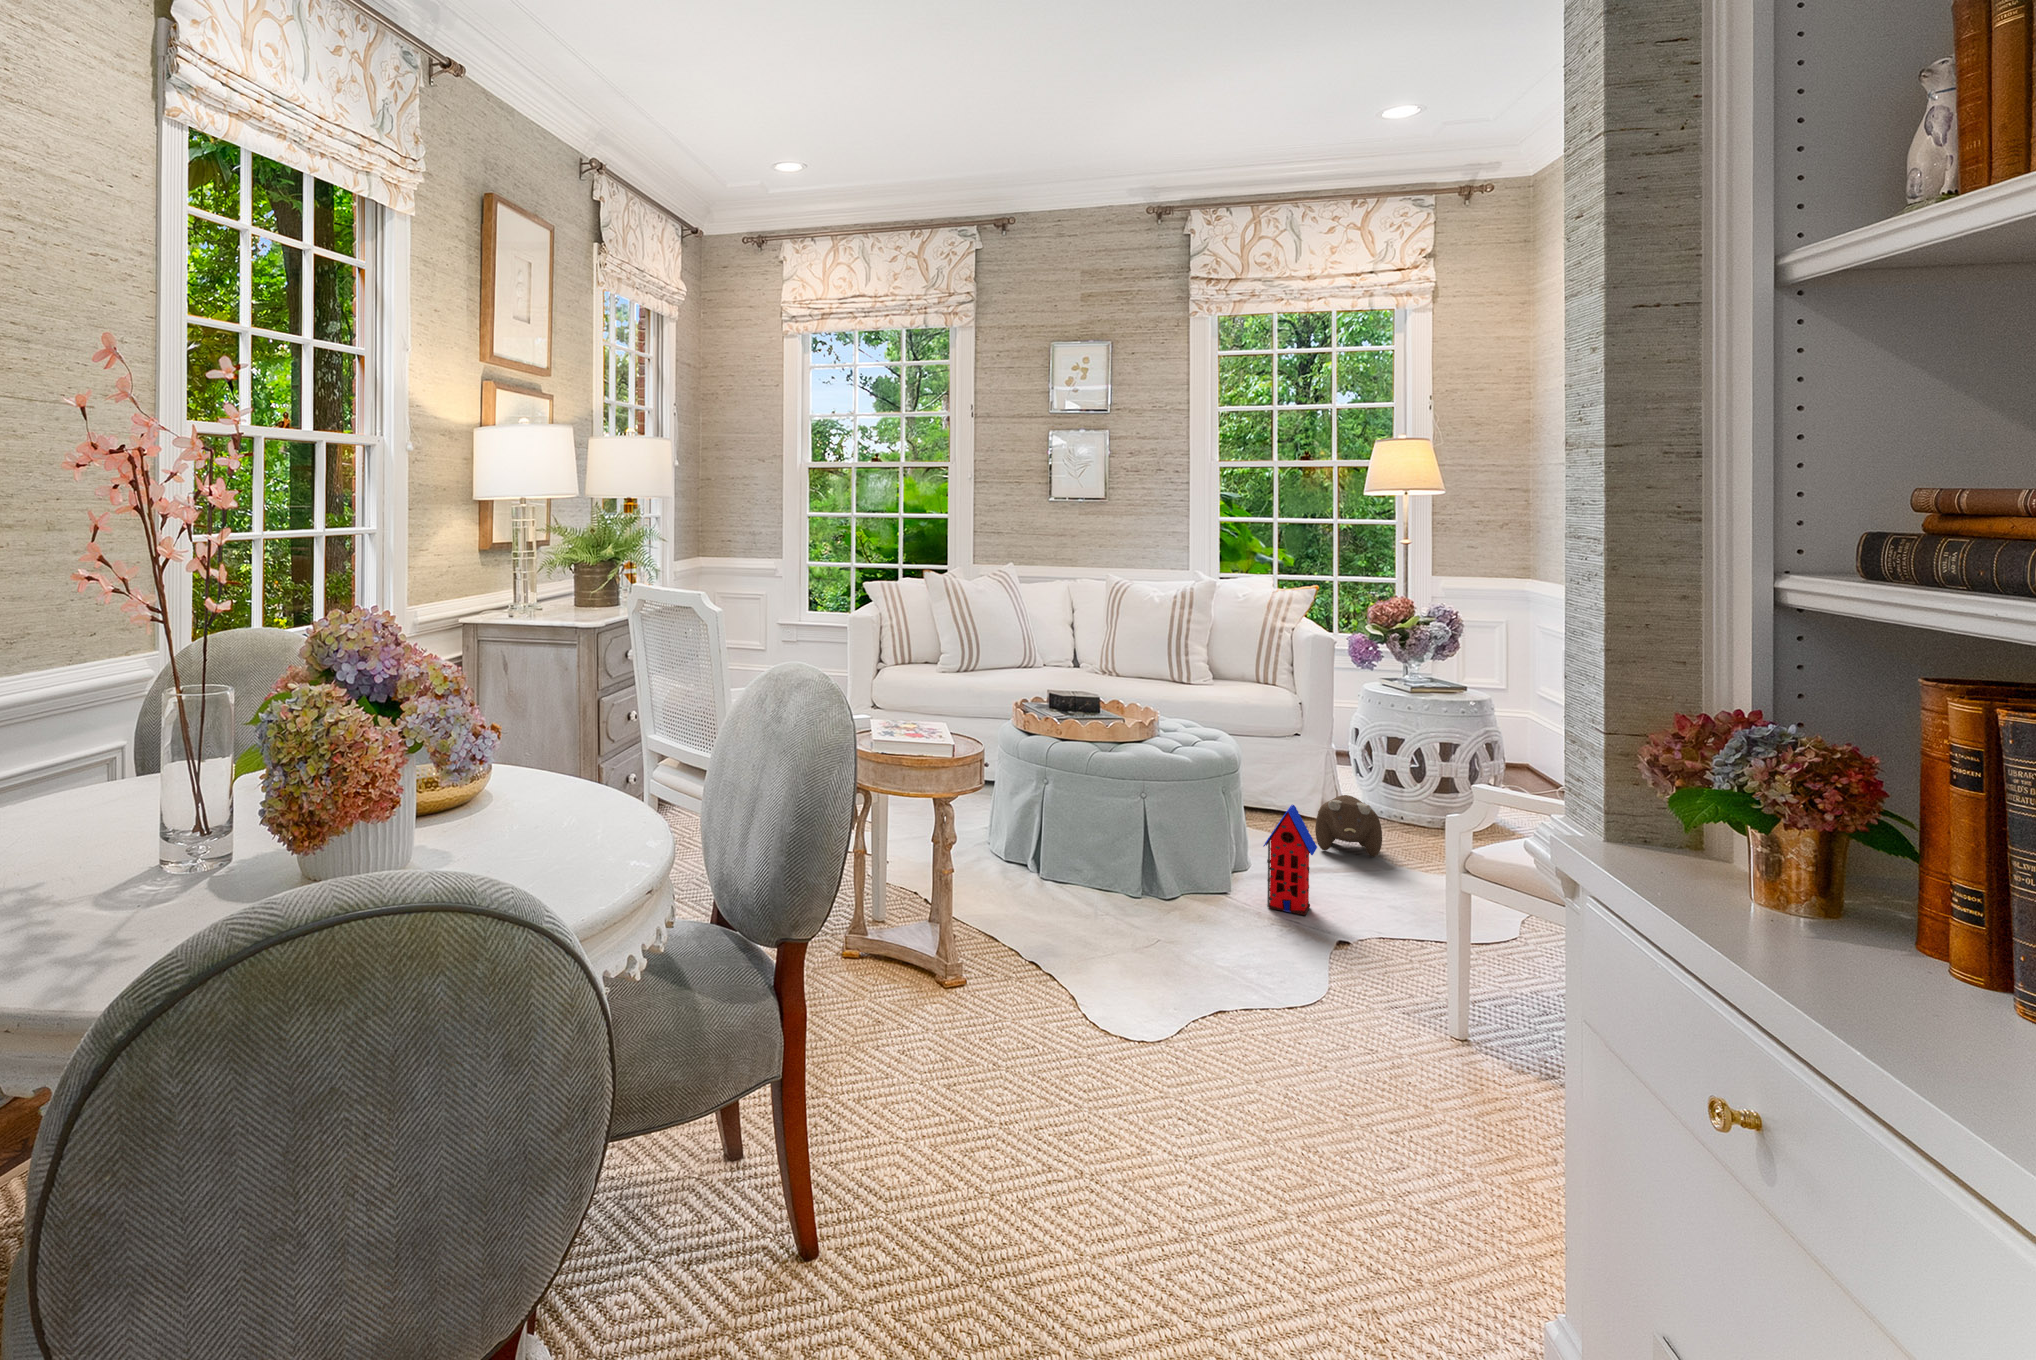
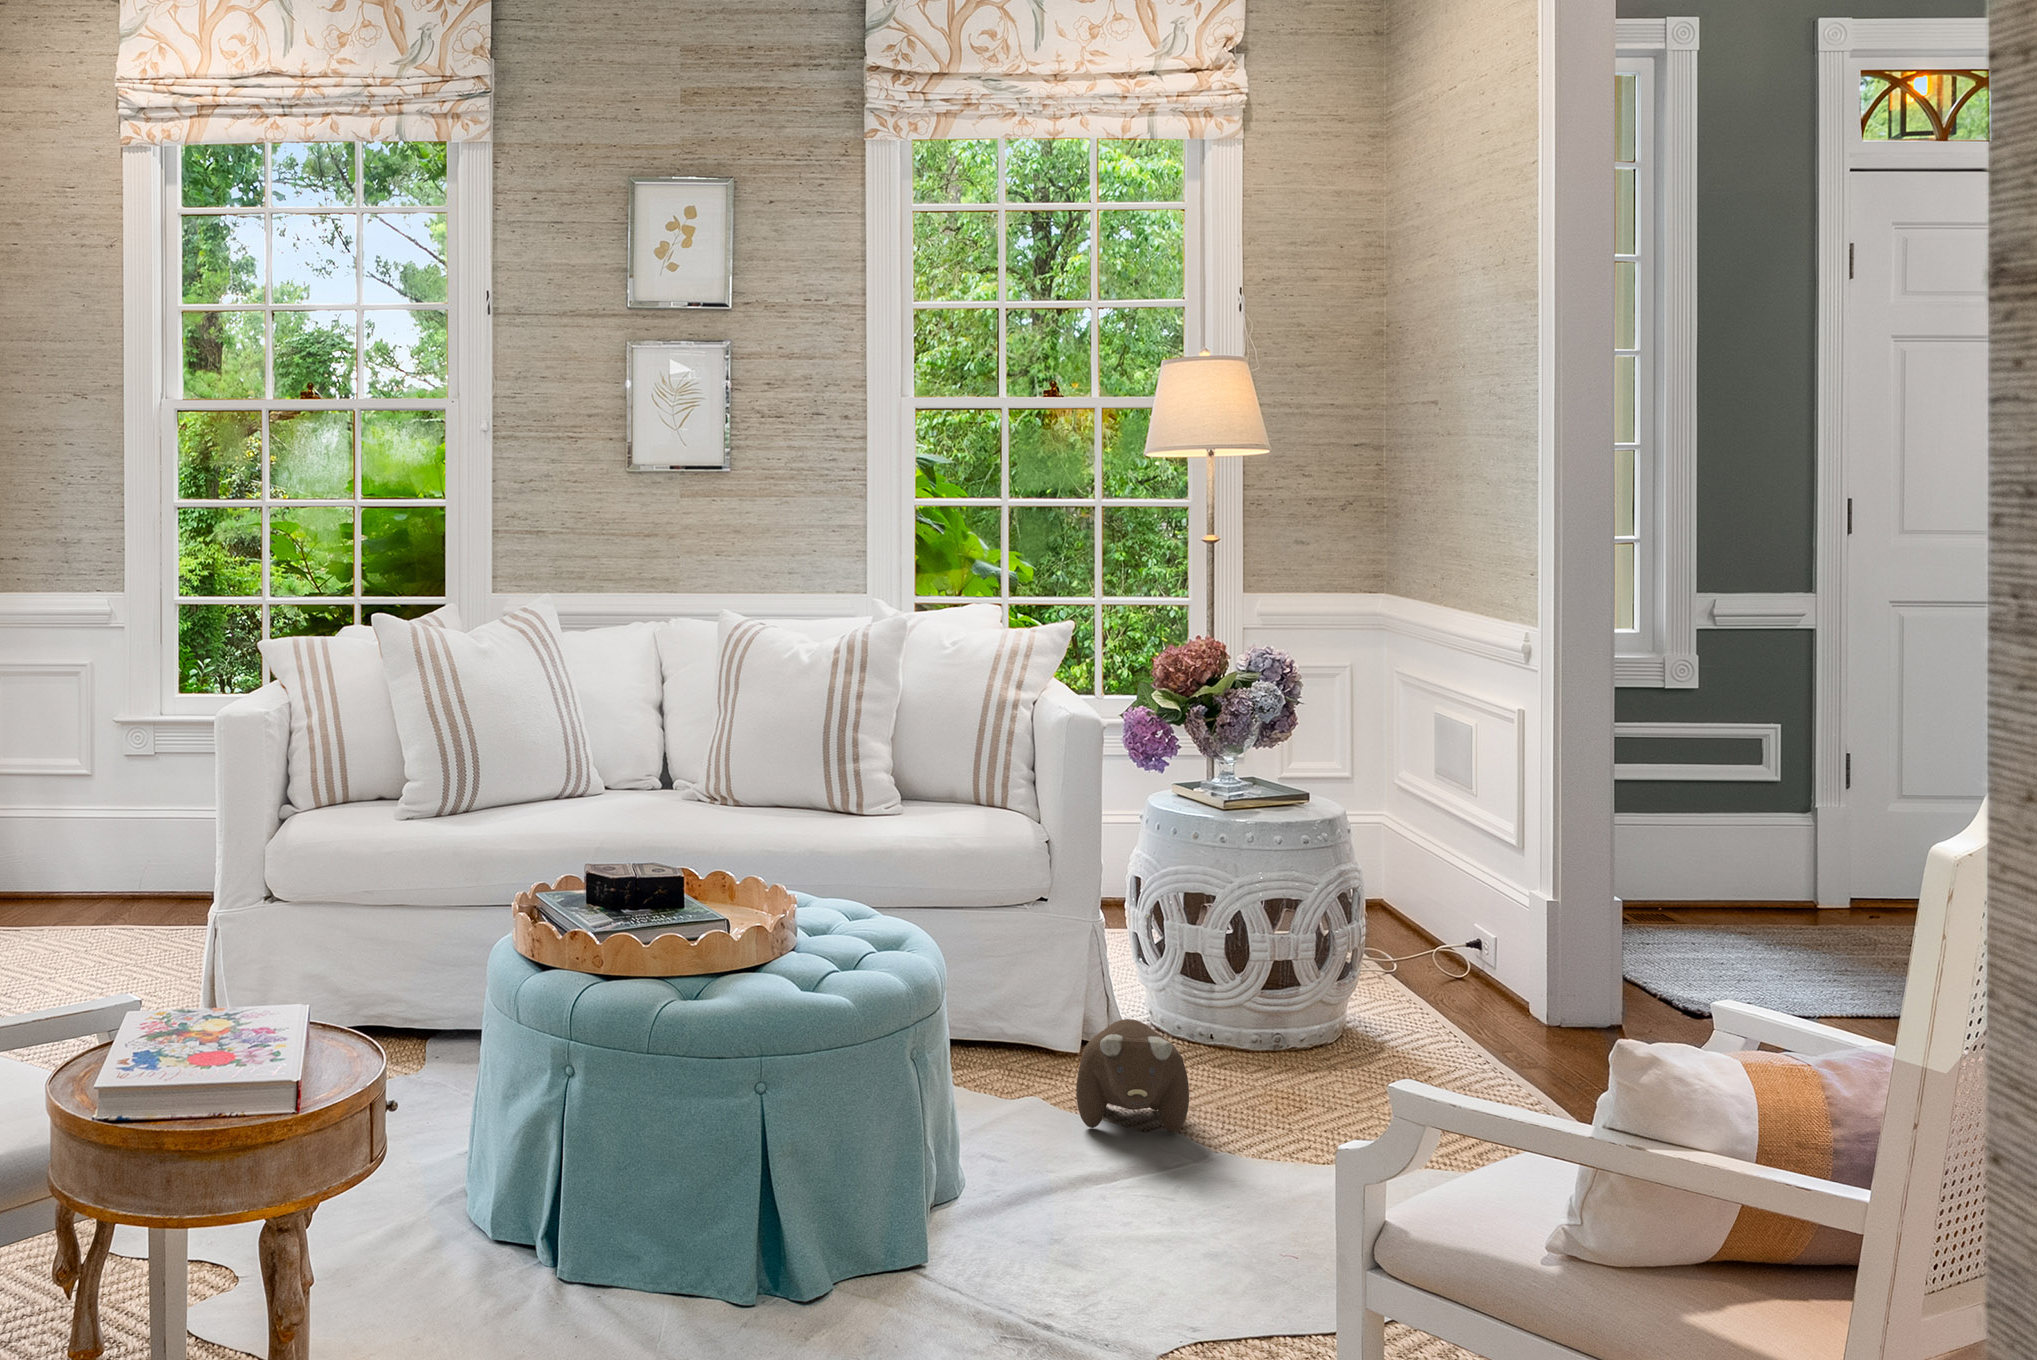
toy house: present [1263,805,1317,915] -> none [993,1078,1091,1305]

